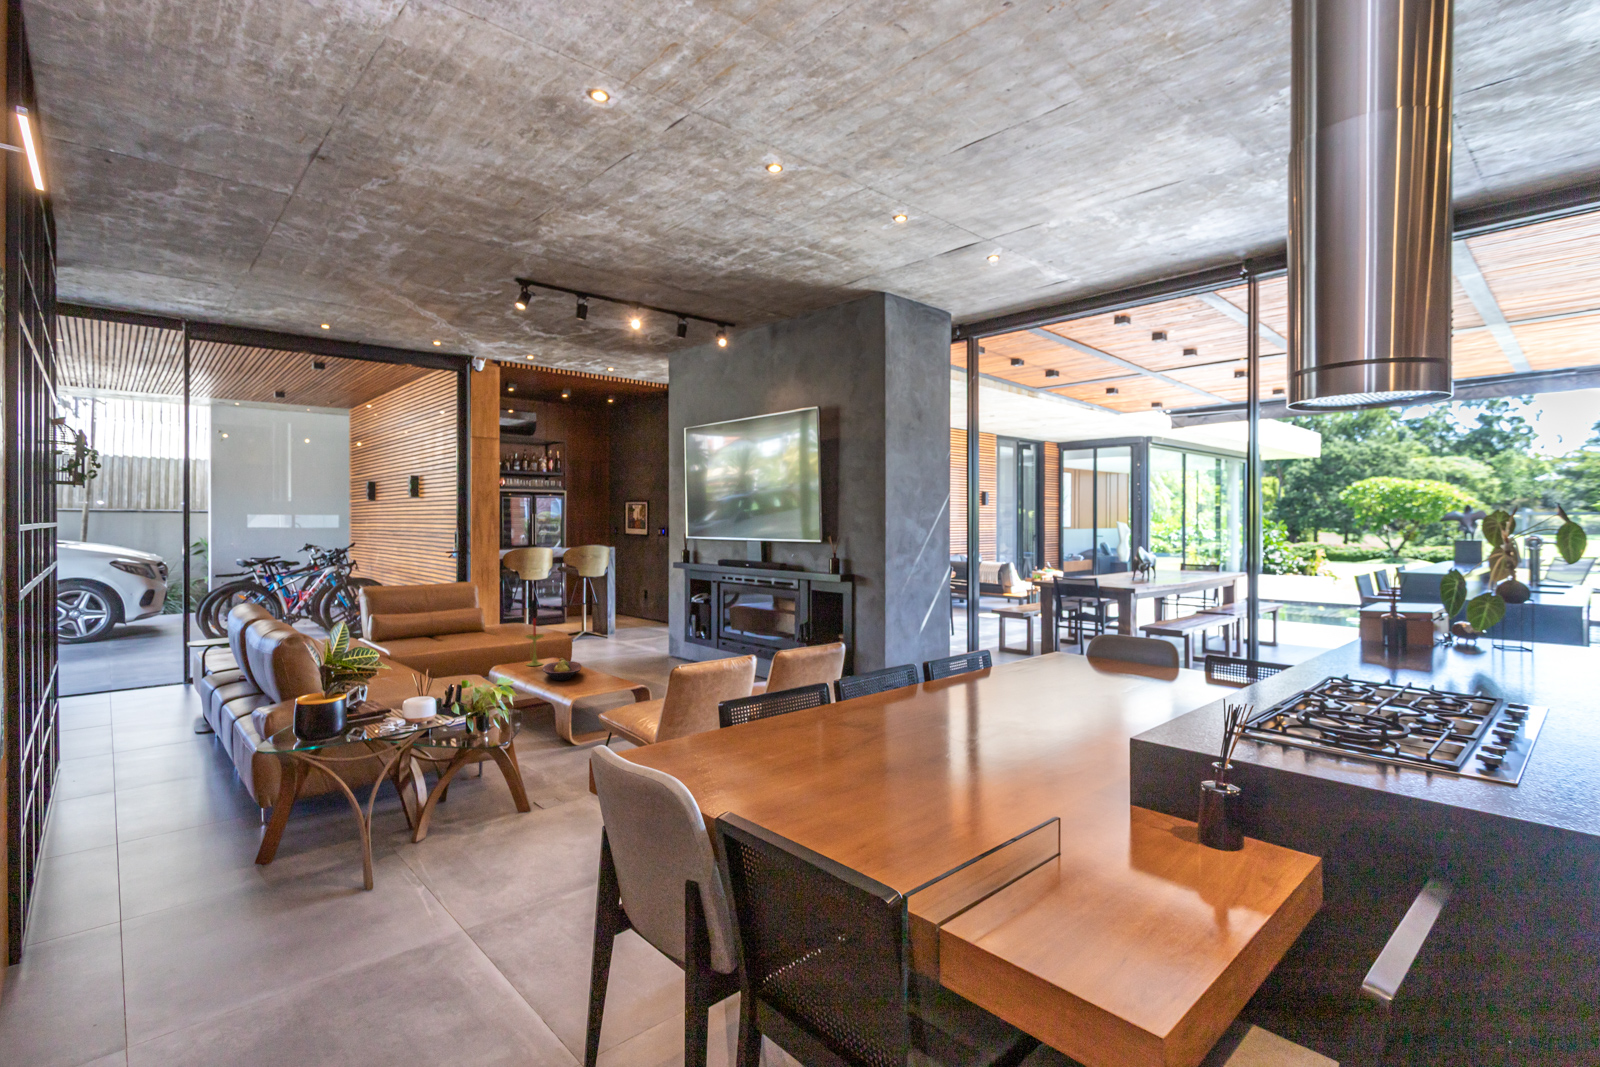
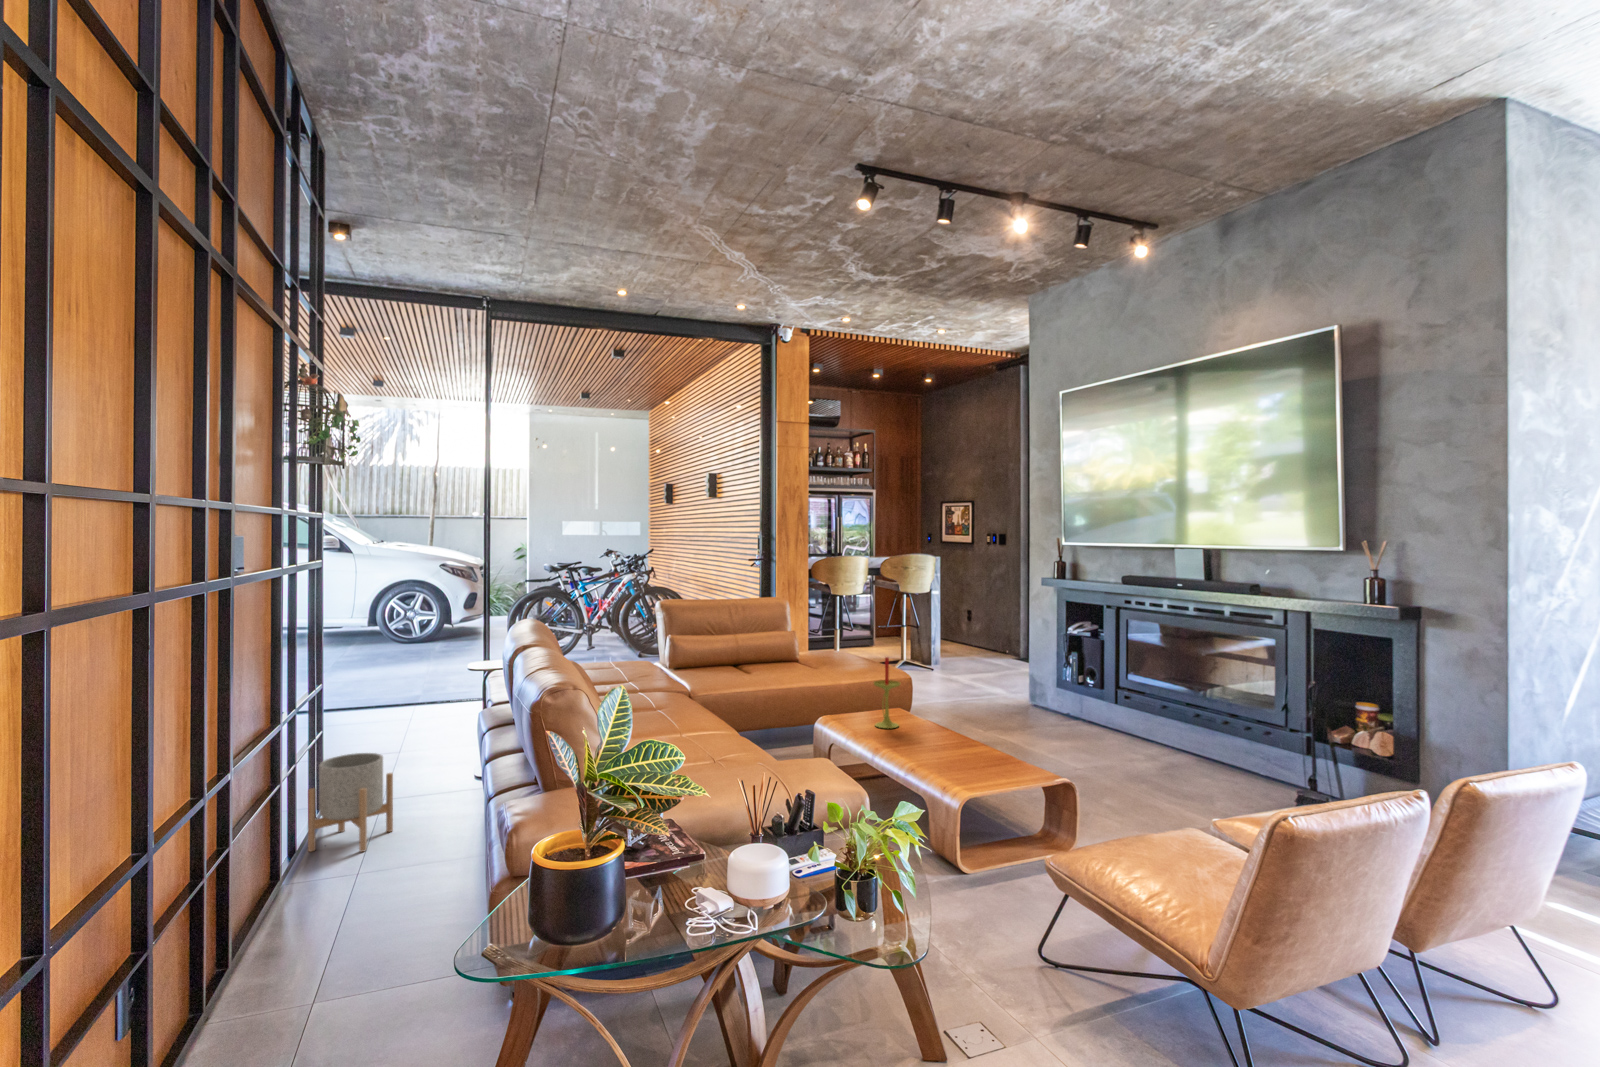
fruit bowl: present [543,658,581,681] -> none [908,724,969,764]
planter: none [59,705,133,779] -> present [308,753,393,852]

